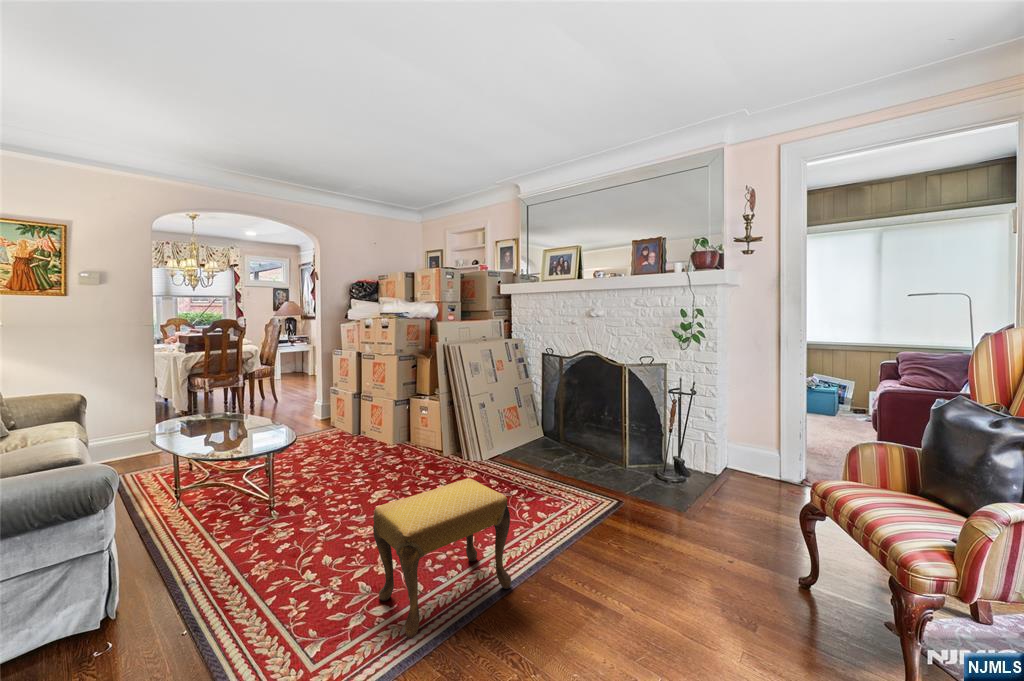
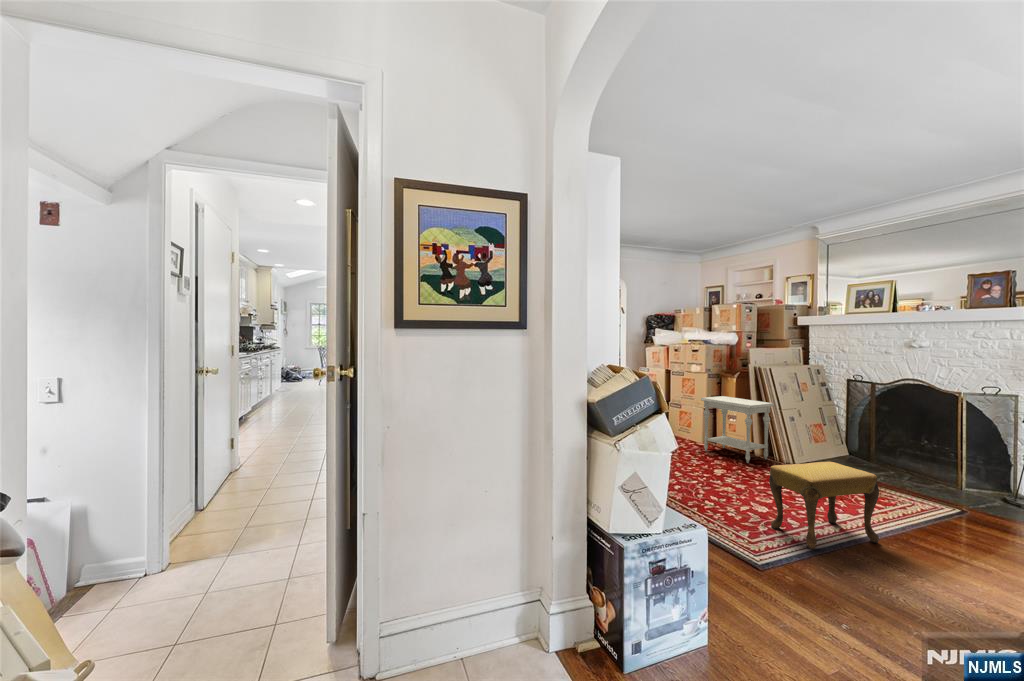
side table: none [380,383,461,468] -> present [701,396,774,463]

